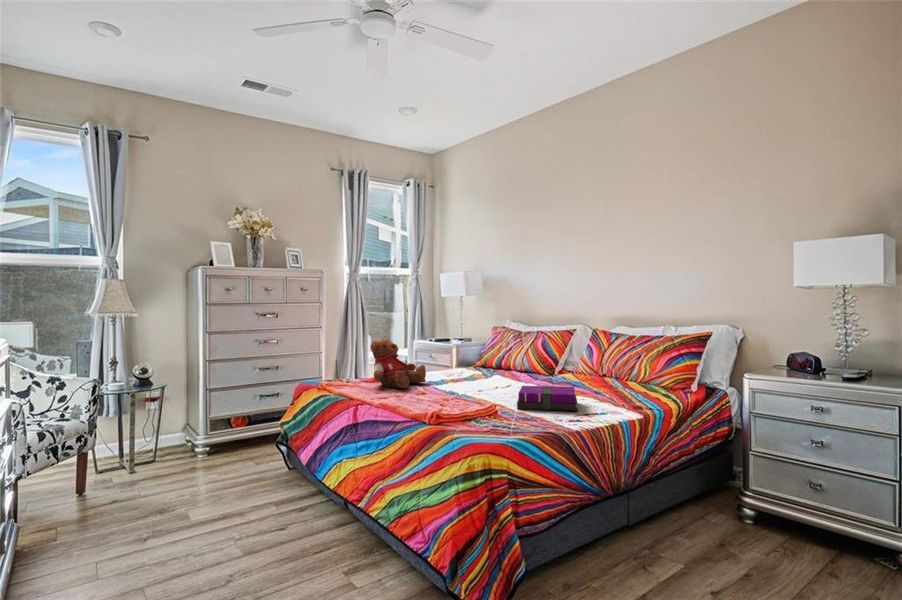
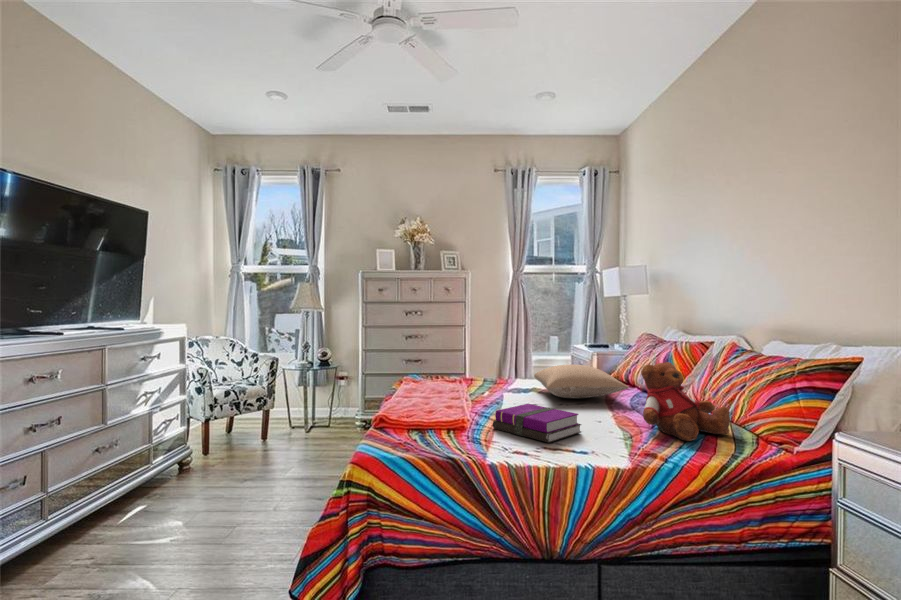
teddy bear: present [371,339,426,389] -> present [641,362,730,441]
pillow: none [463,353,553,381] -> present [534,364,629,398]

